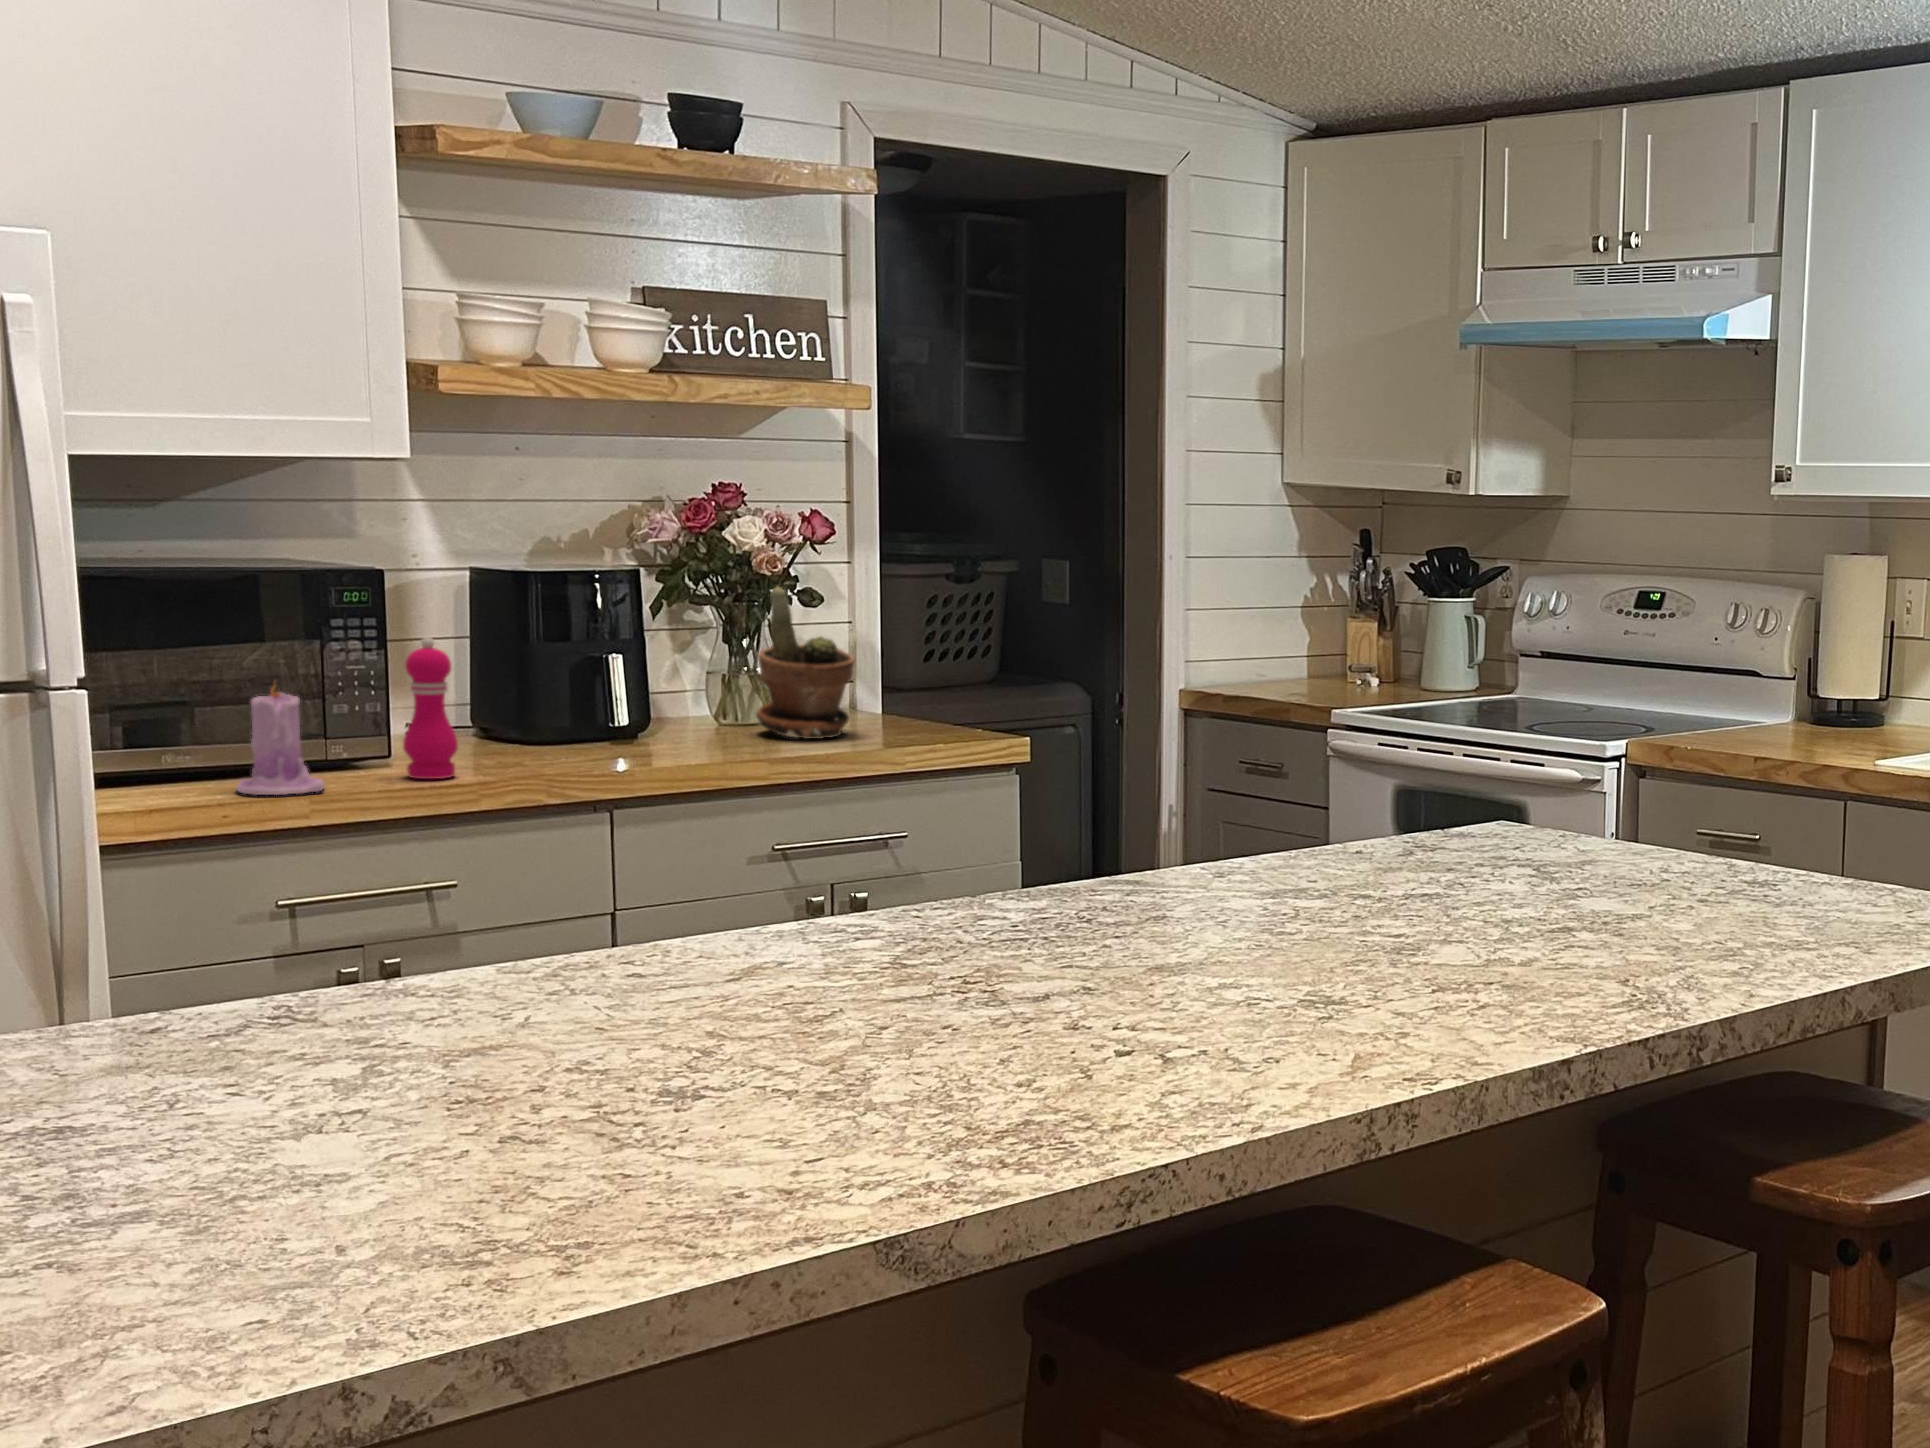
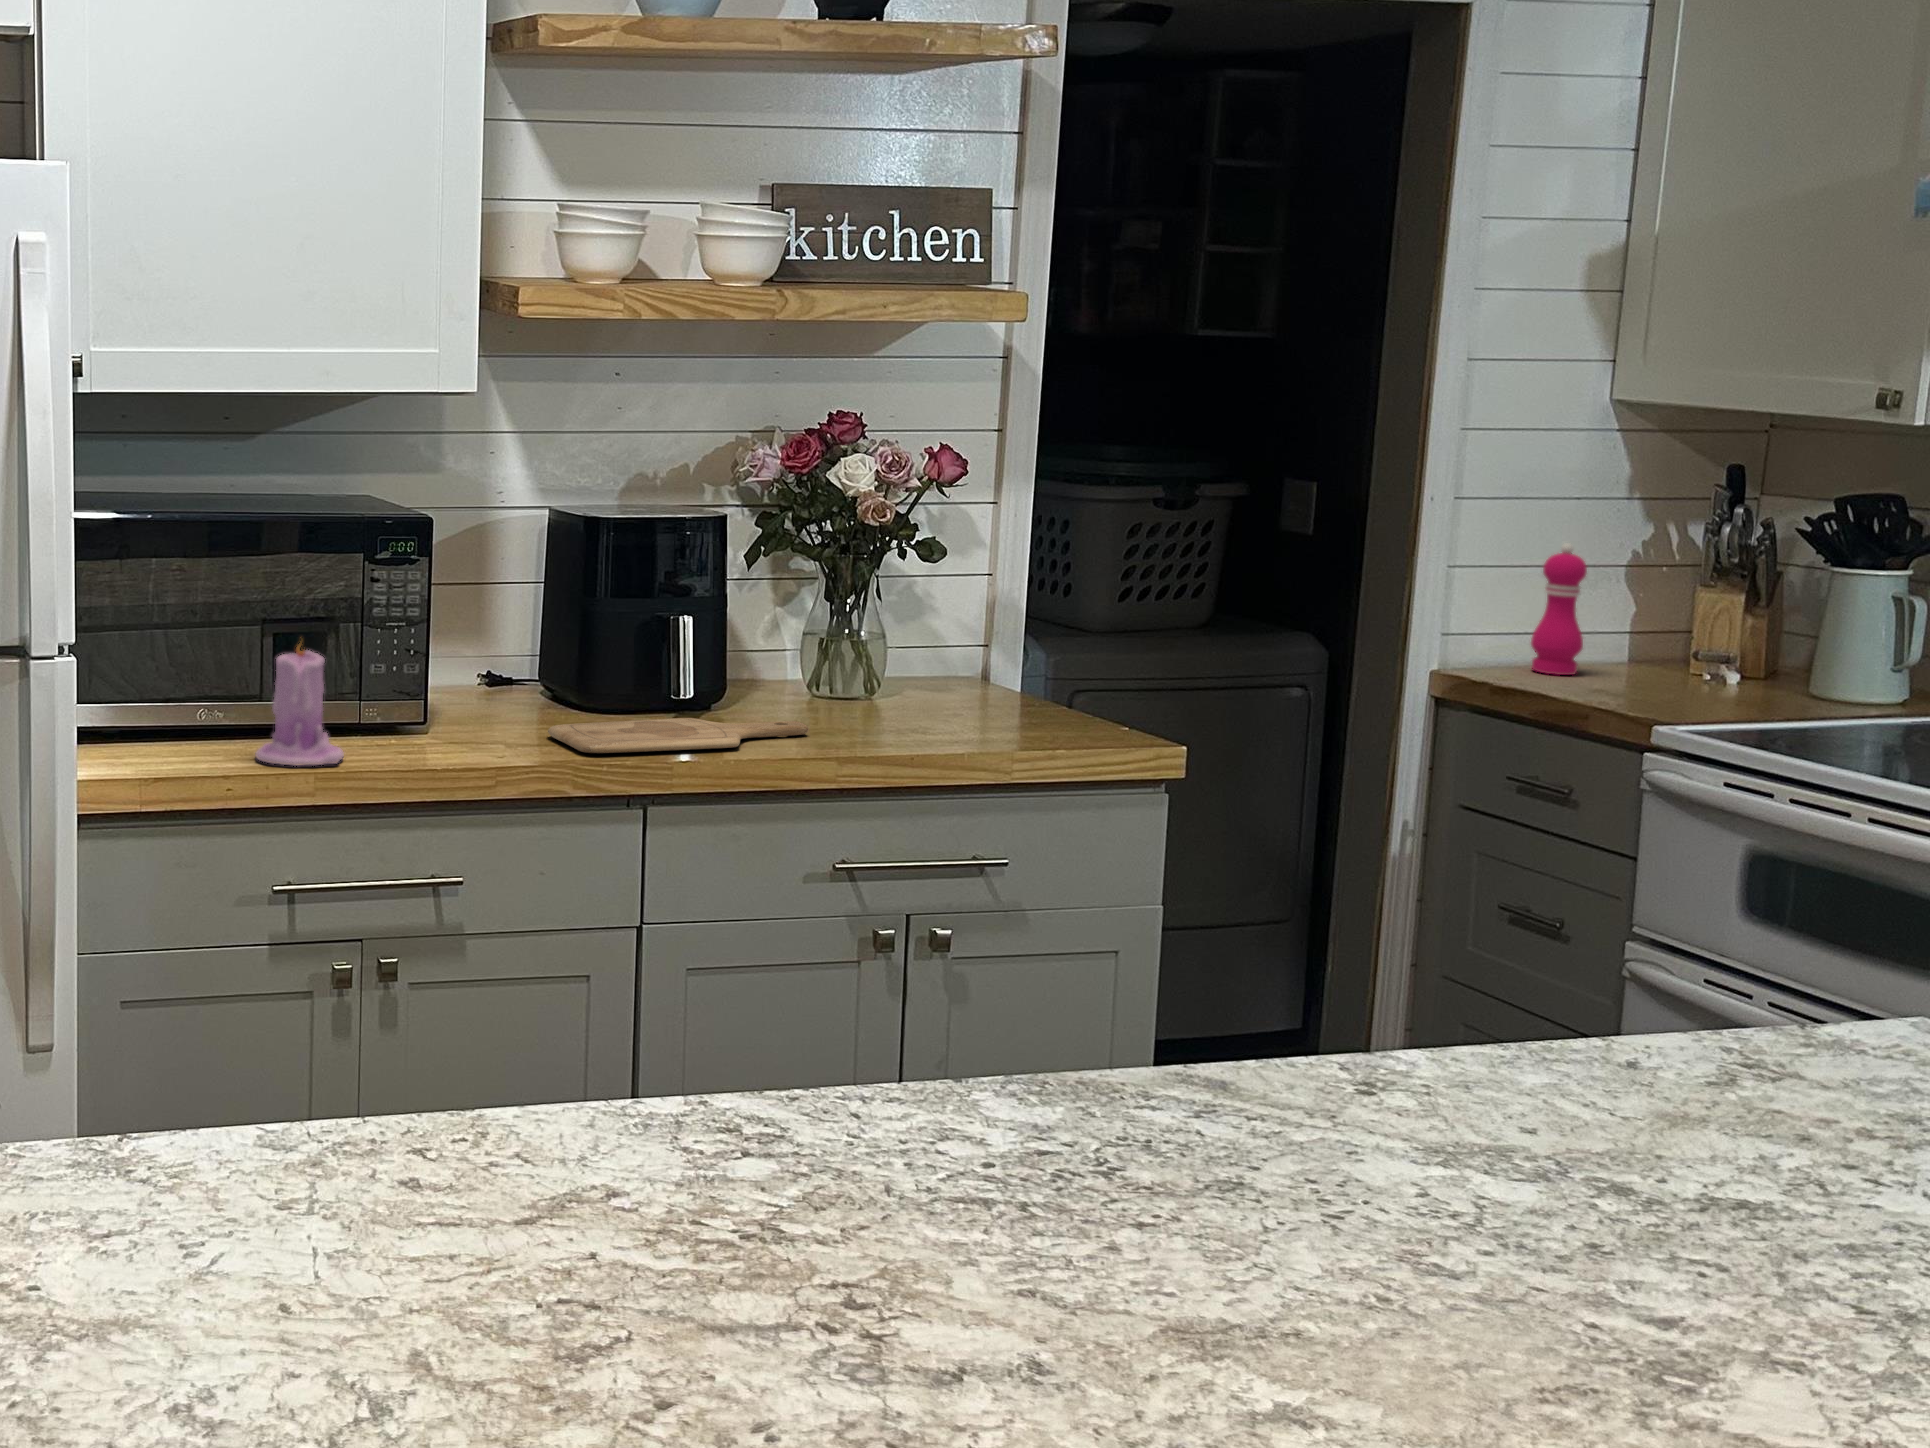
potted plant: present [756,587,854,739] -> none [855,539,978,727]
pepper mill: present [403,637,458,779] -> present [1531,543,1587,675]
cutting board: none [503,739,727,770] -> present [548,718,808,753]

